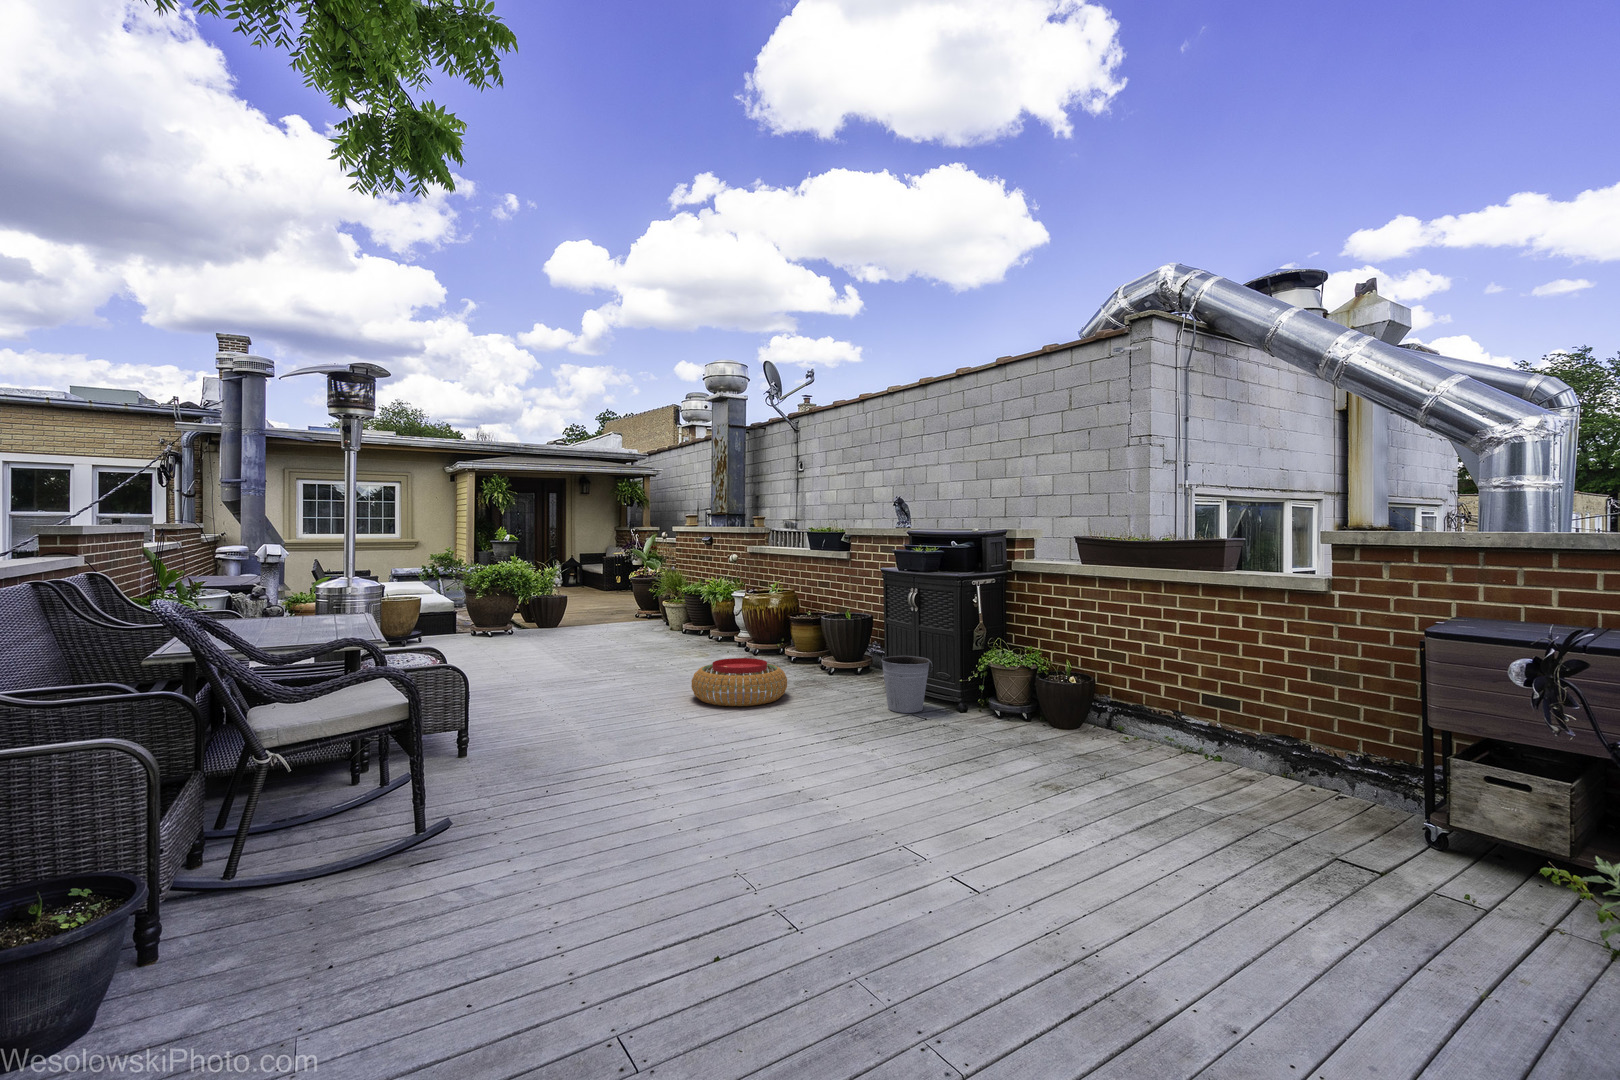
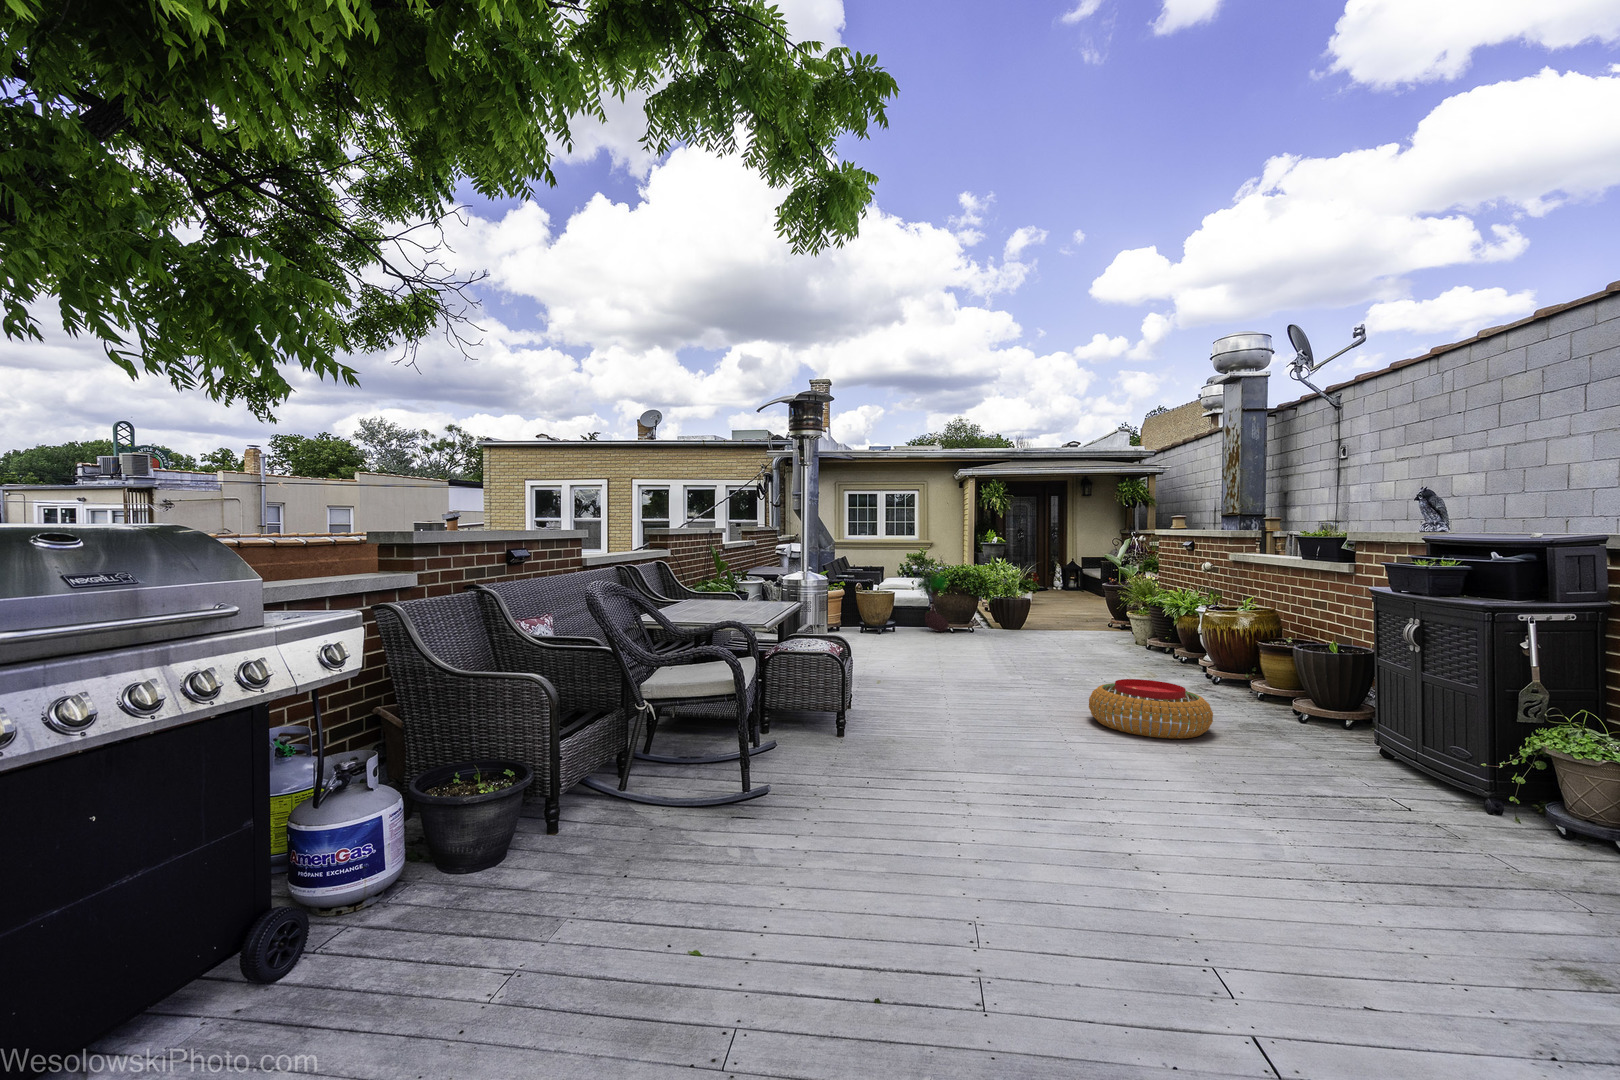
potted tree: none [441,570,489,639] -> present [917,573,949,632]
bucket: present [881,656,932,713] -> none [1341,705,1433,794]

